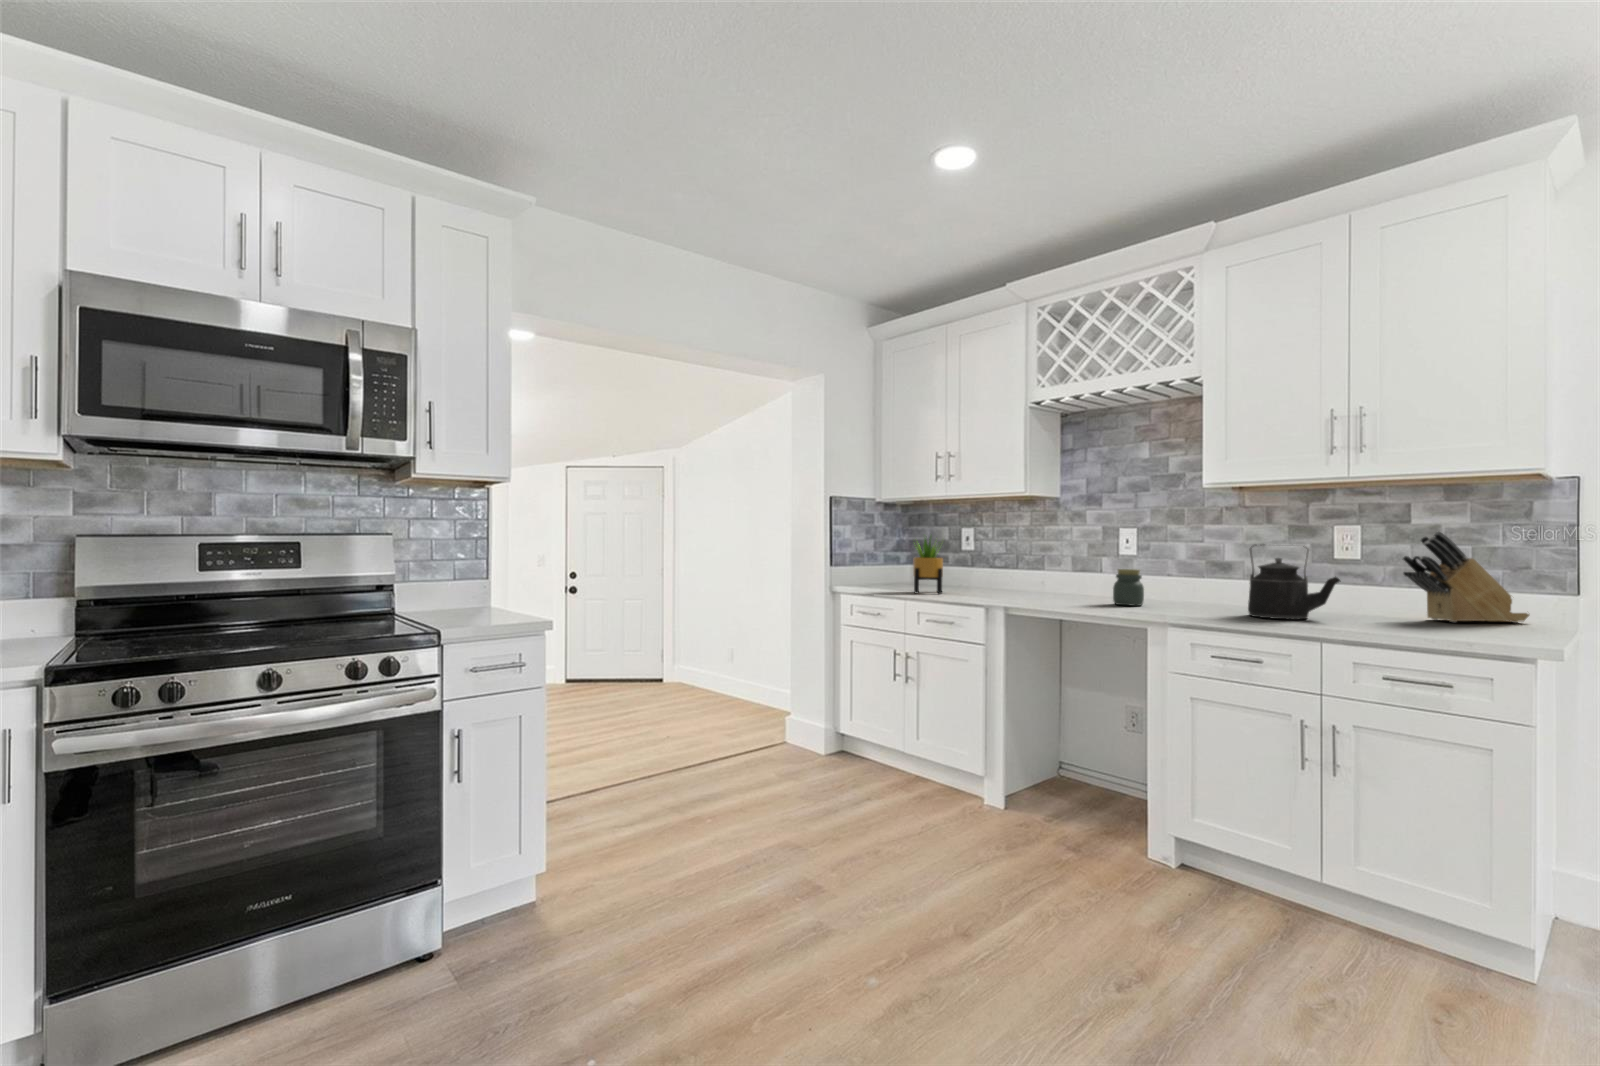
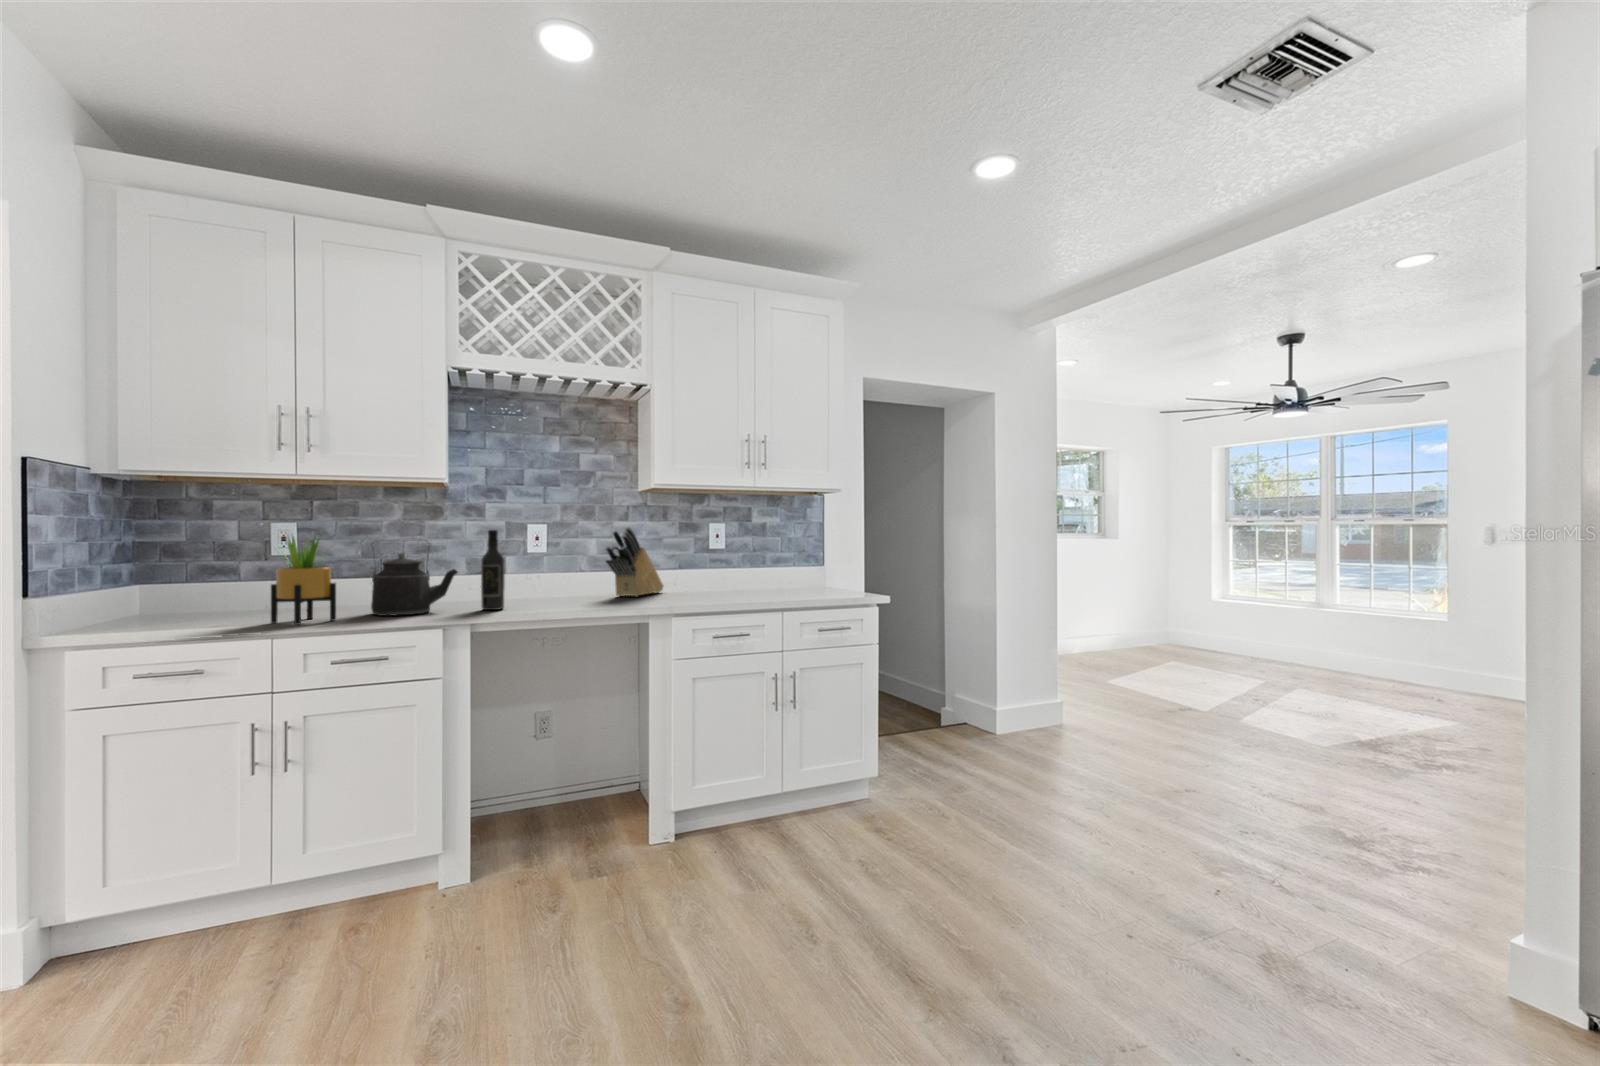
knife block: present [1403,532,1529,623] -> present [606,527,663,596]
wine bottle: none [1033,533,1052,600] -> present [481,530,505,610]
kettle: present [1248,546,1341,620] -> present [371,543,458,616]
jar: present [1113,569,1144,606] -> none [576,567,606,604]

